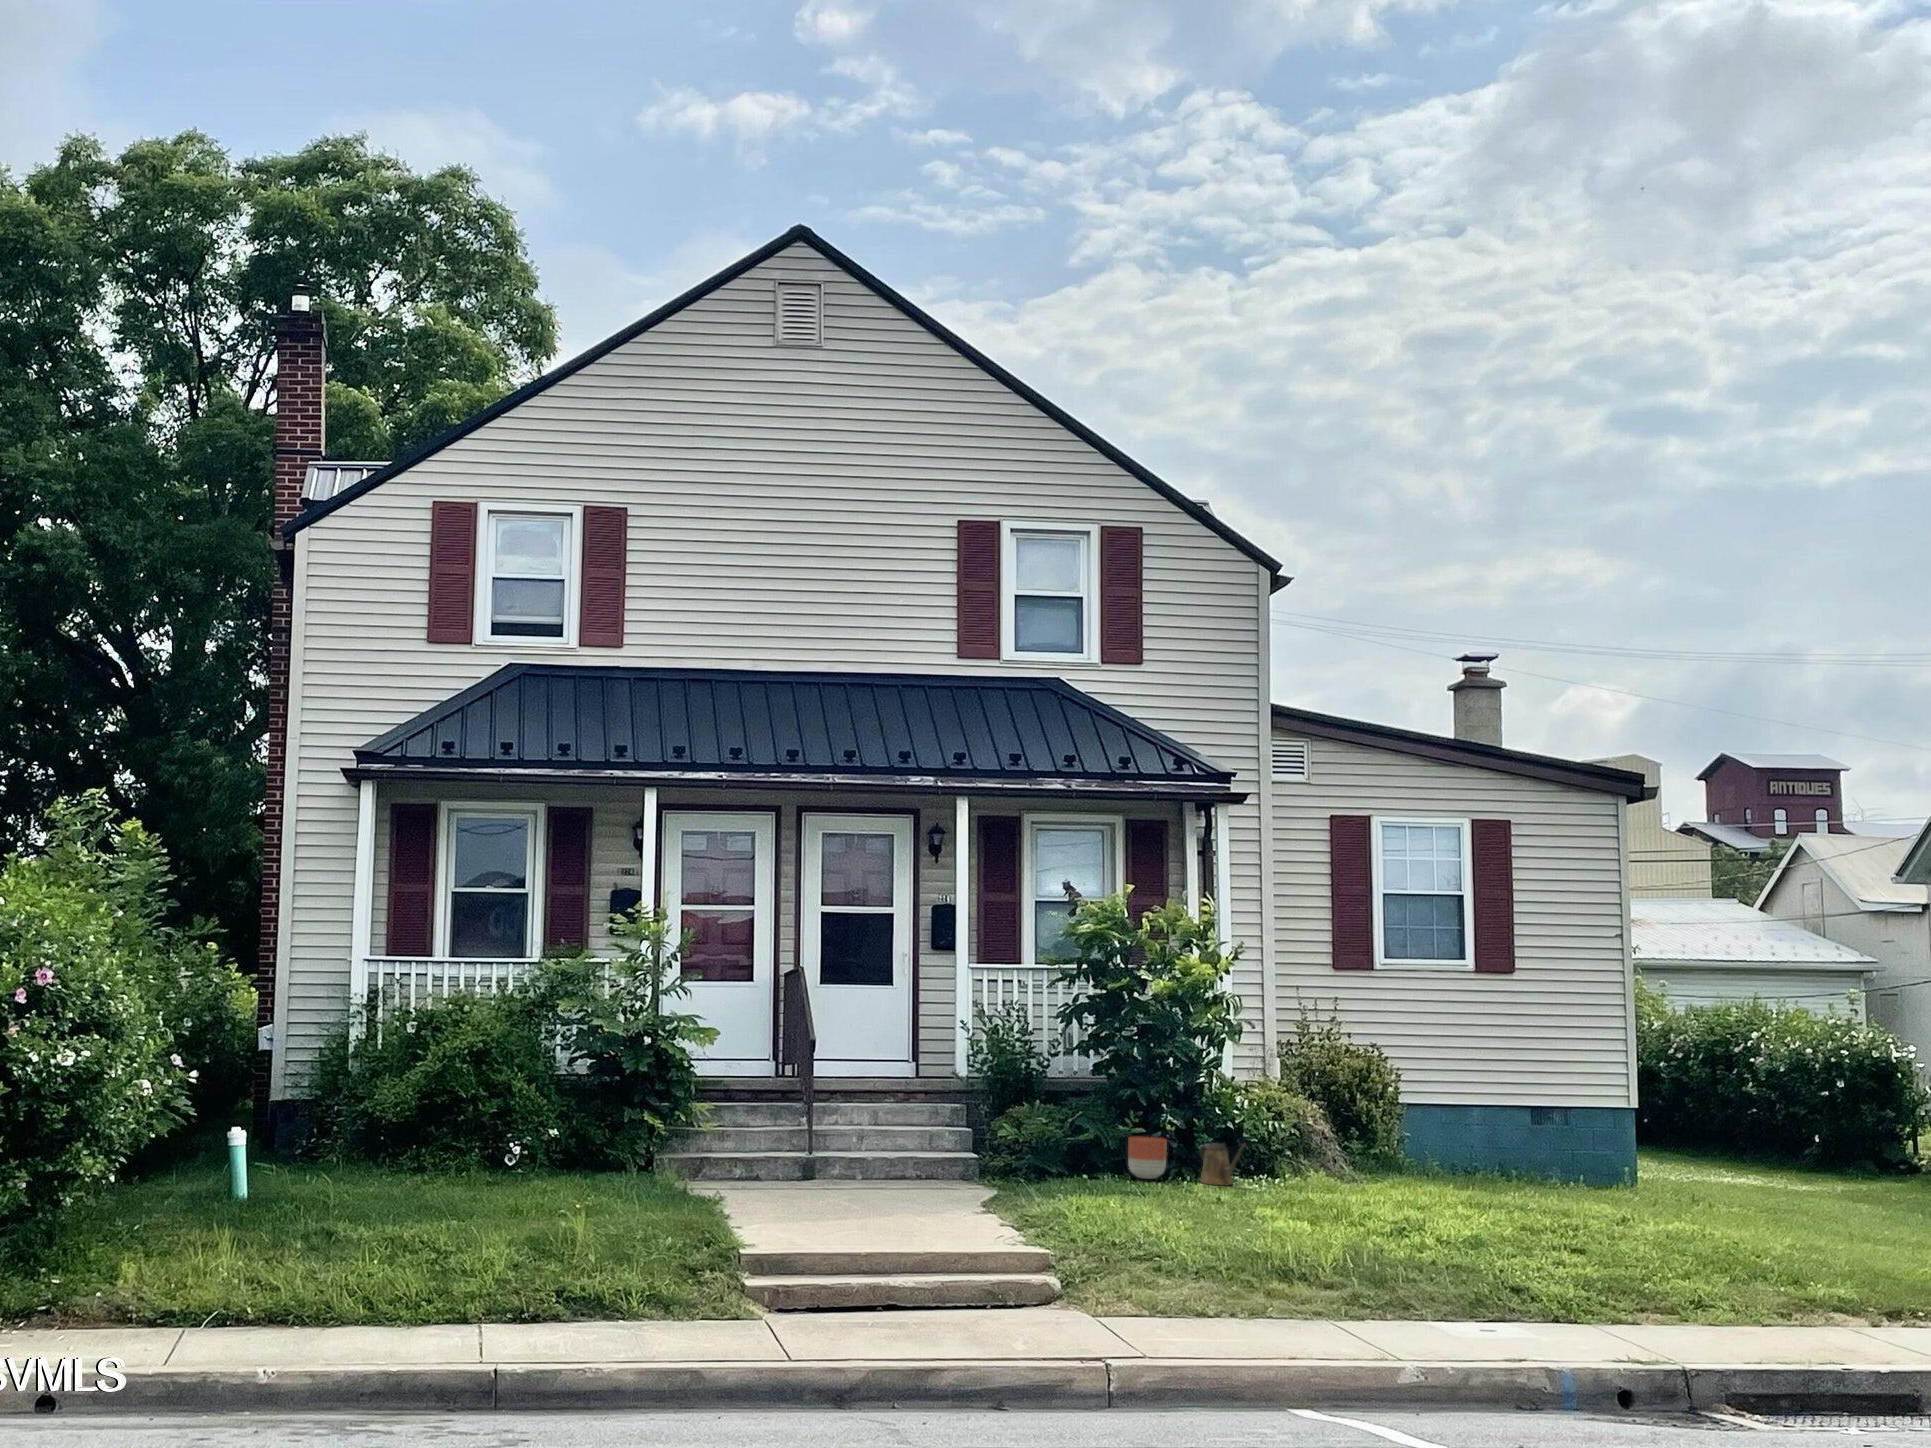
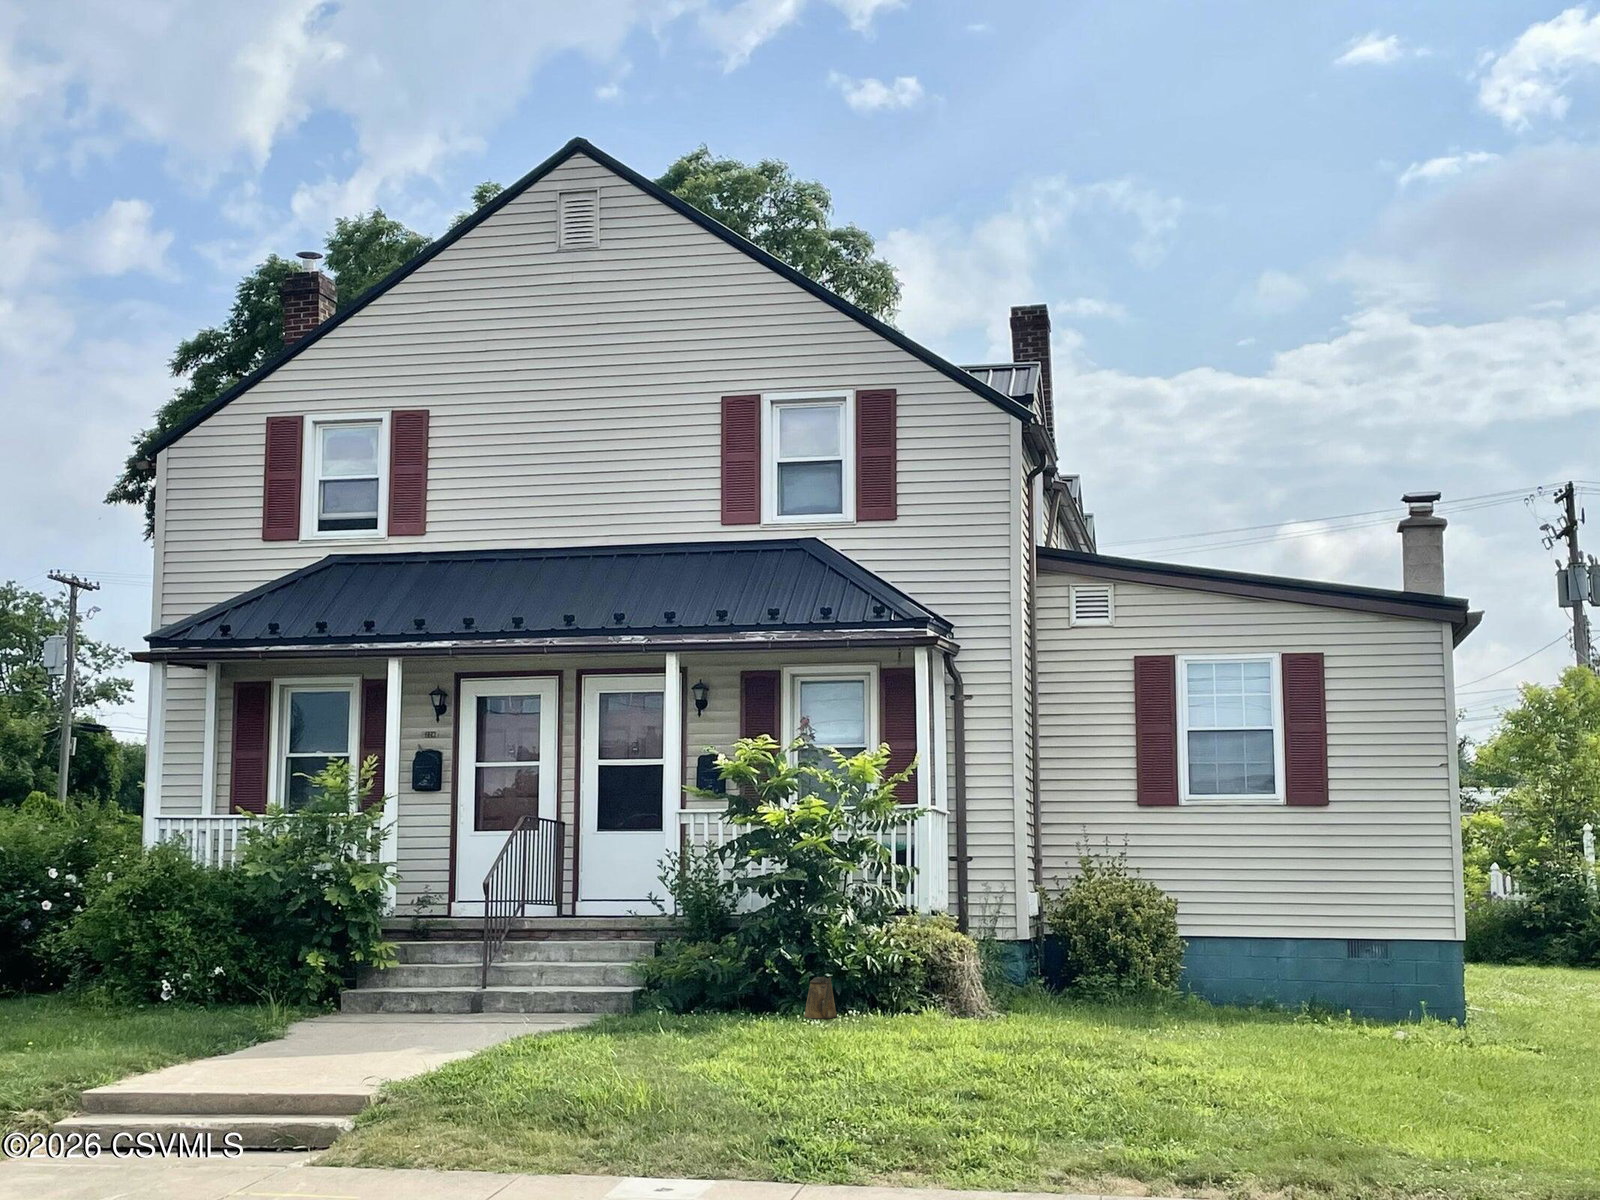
planter: present [1128,1137,1167,1179] -> none [738,971,776,1012]

